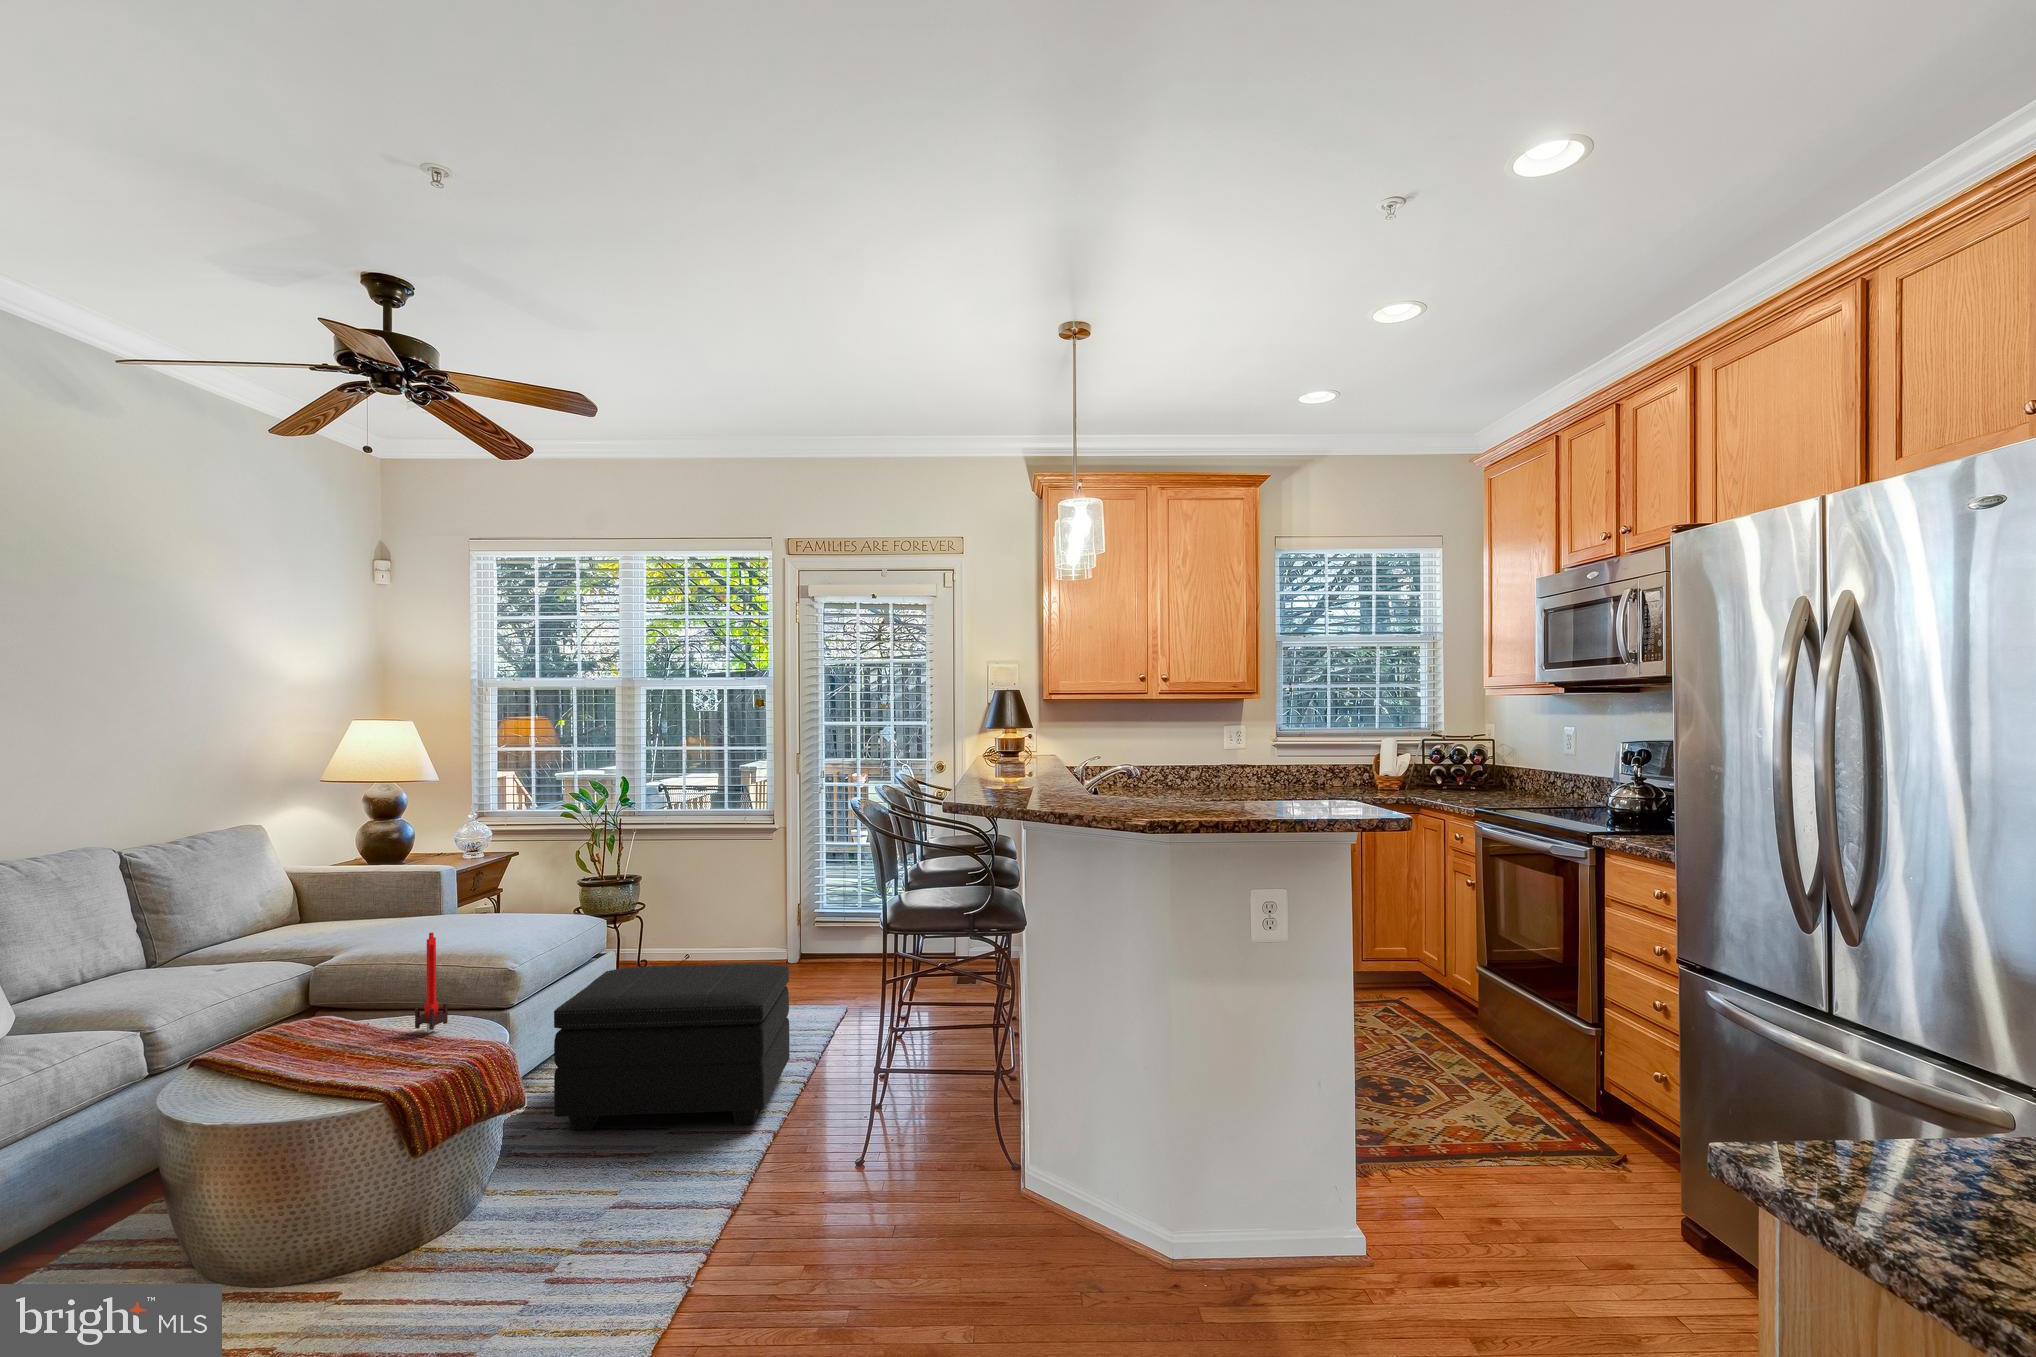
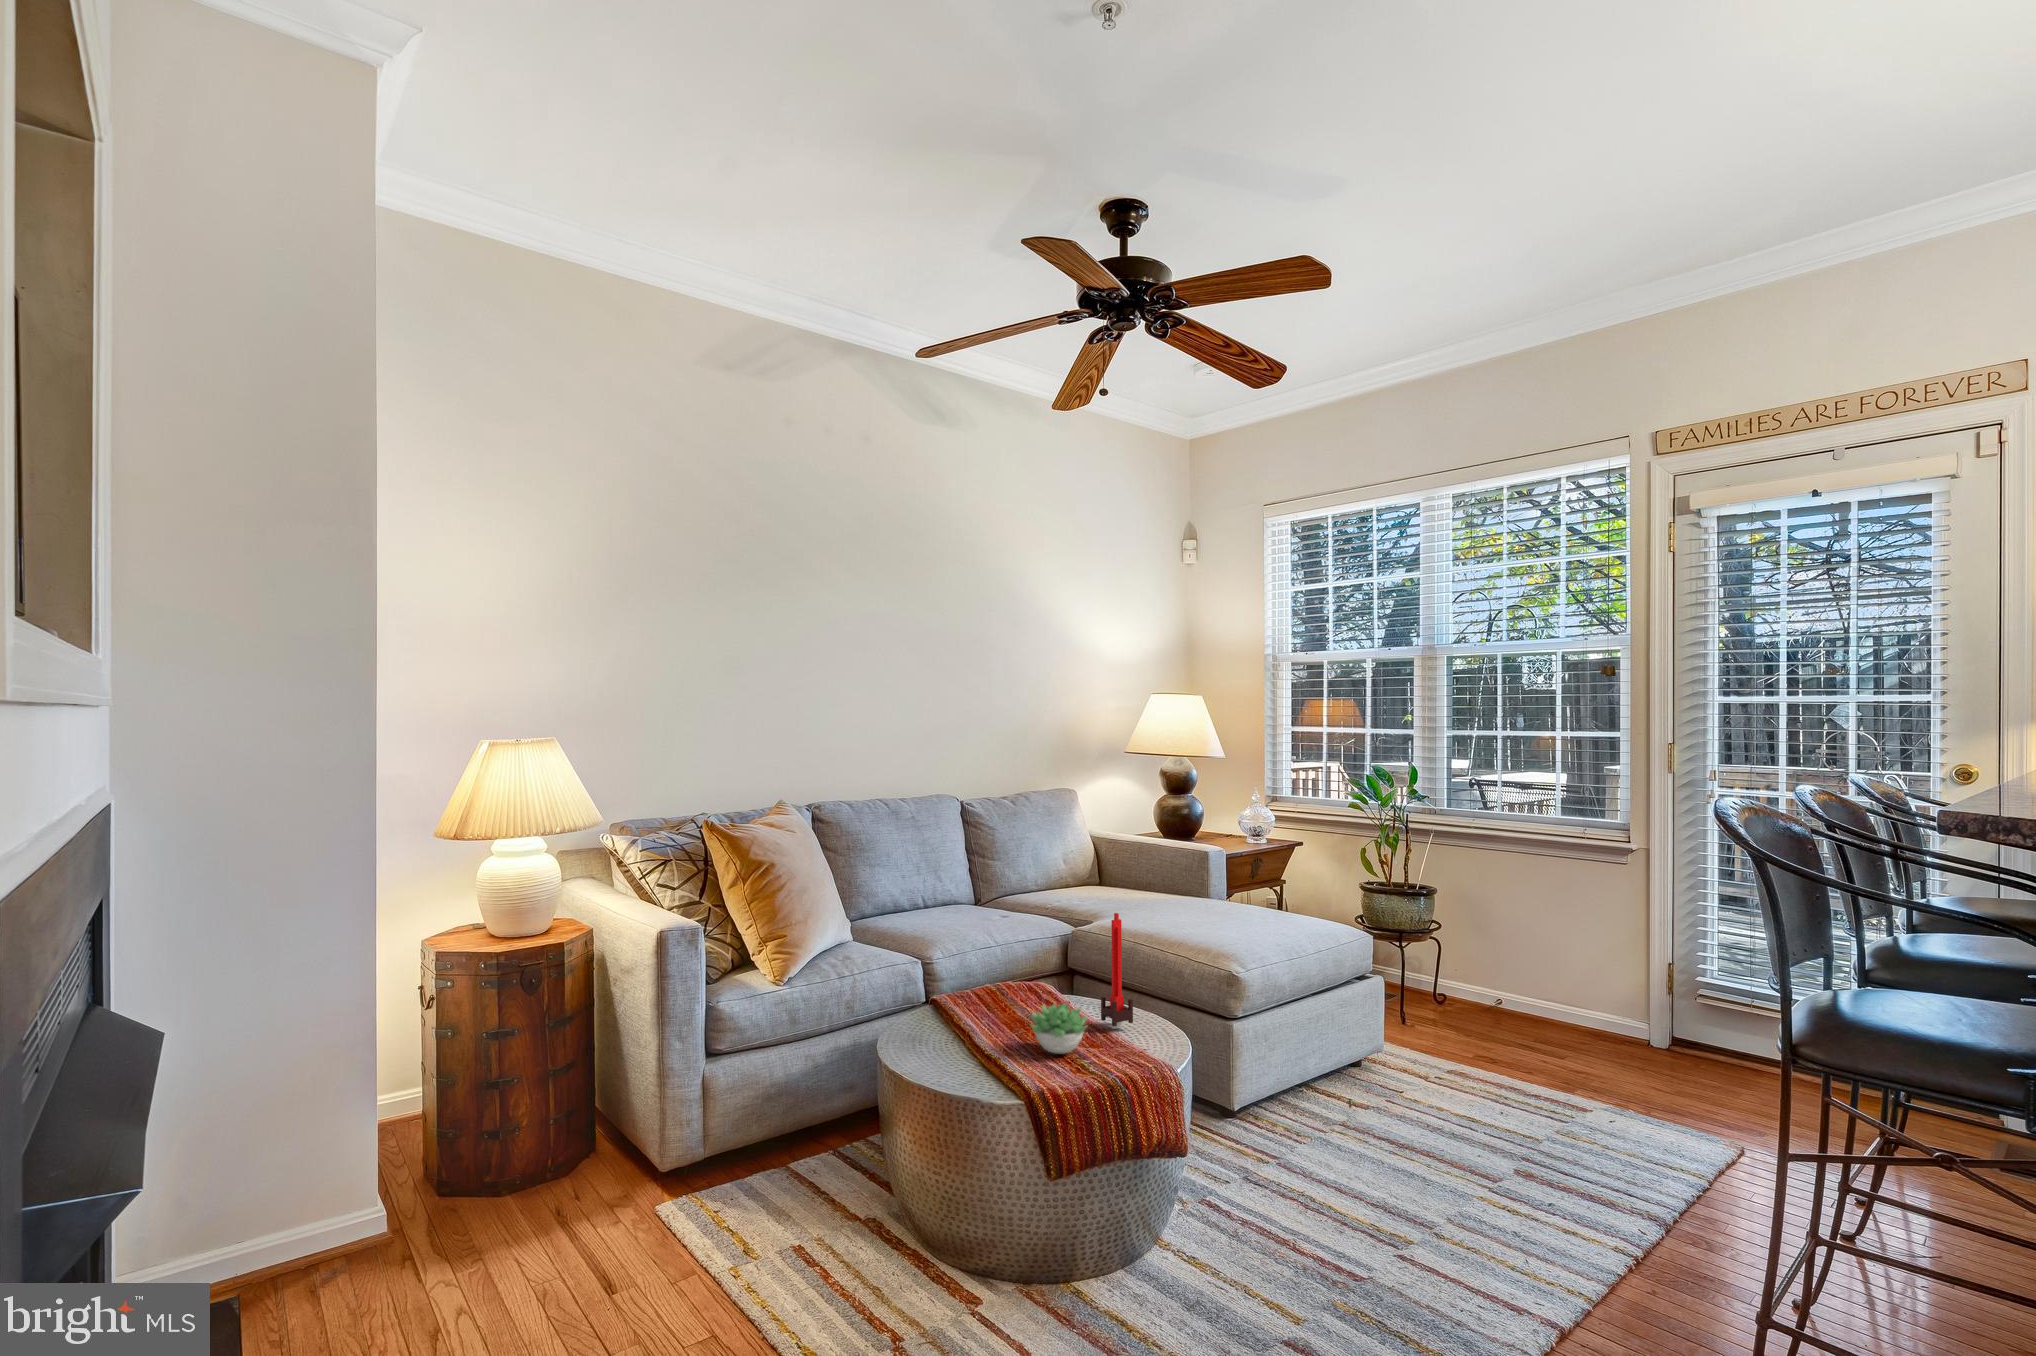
footstool: present [554,963,790,1130] -> none [1258,1002,1606,1294]
succulent plant: none [359,1017,424,1062] -> present [1031,1003,1088,1053]

